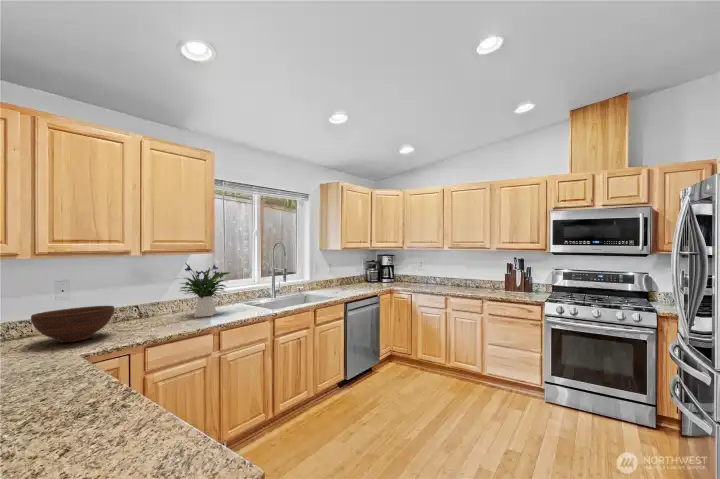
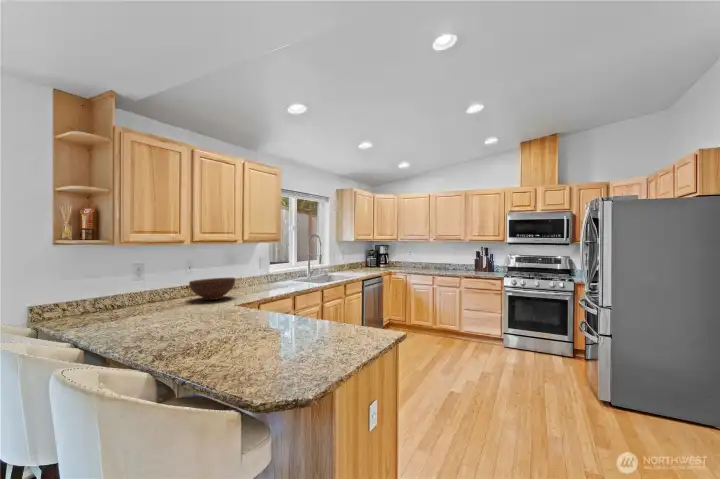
flower arrangement: present [181,263,229,317] -> none [256,249,293,288]

